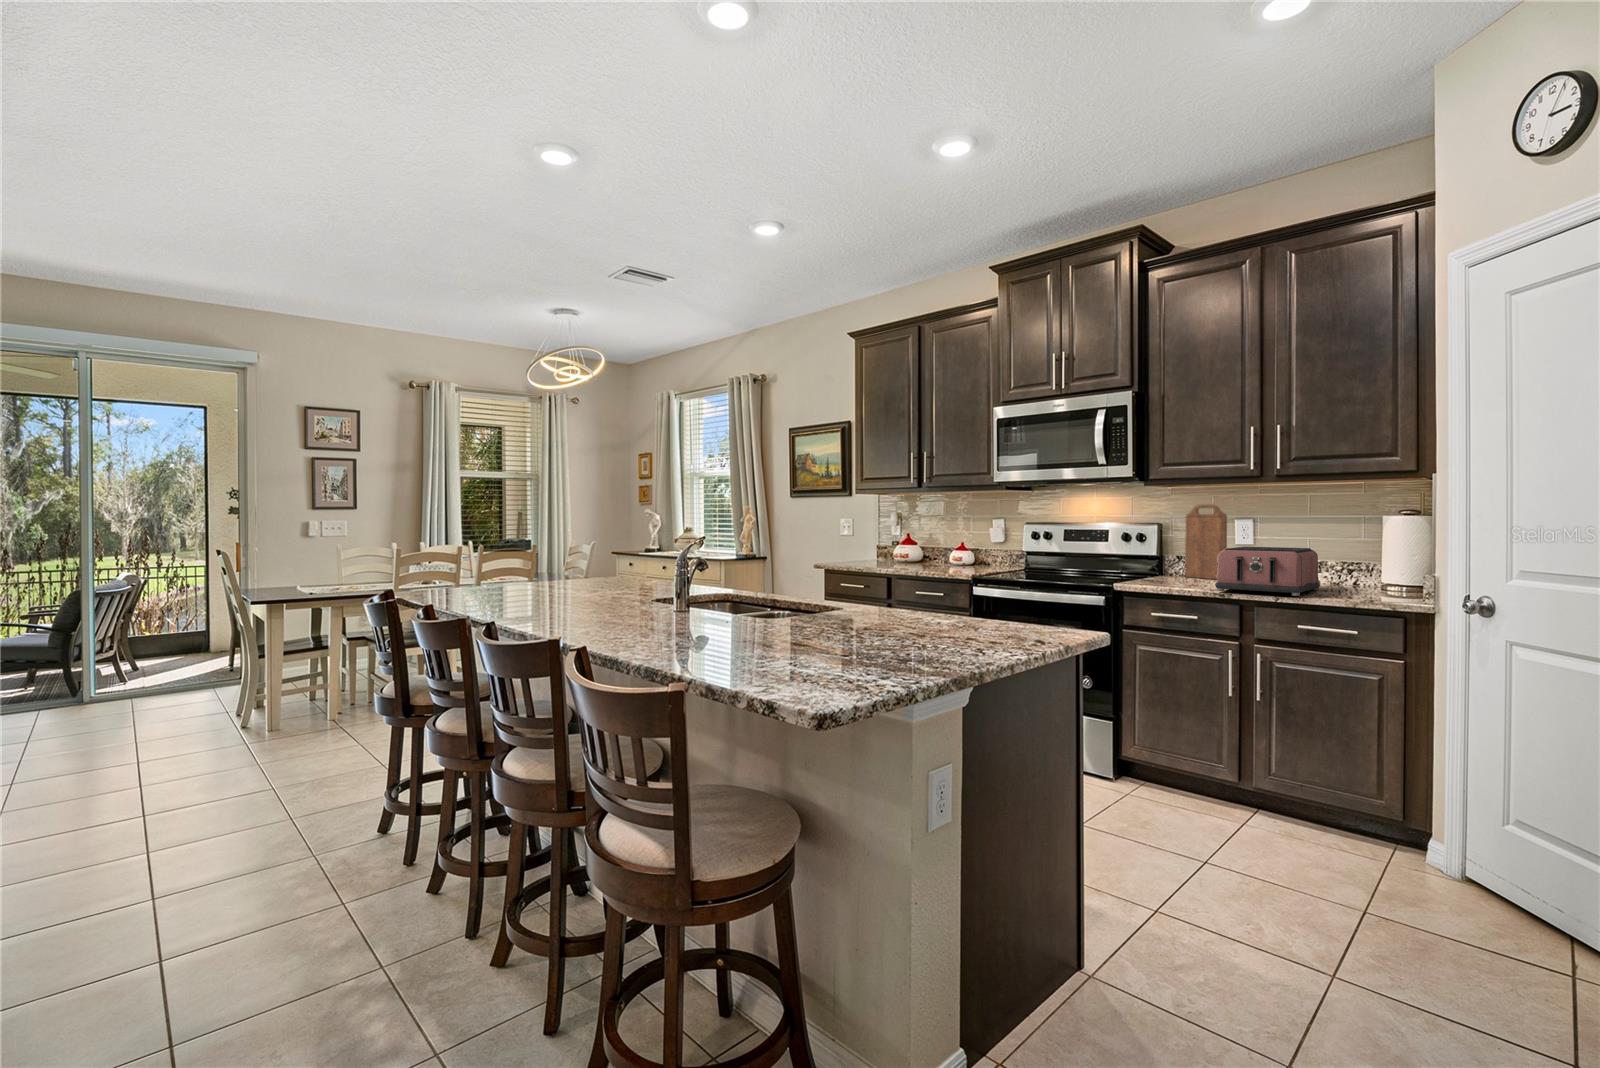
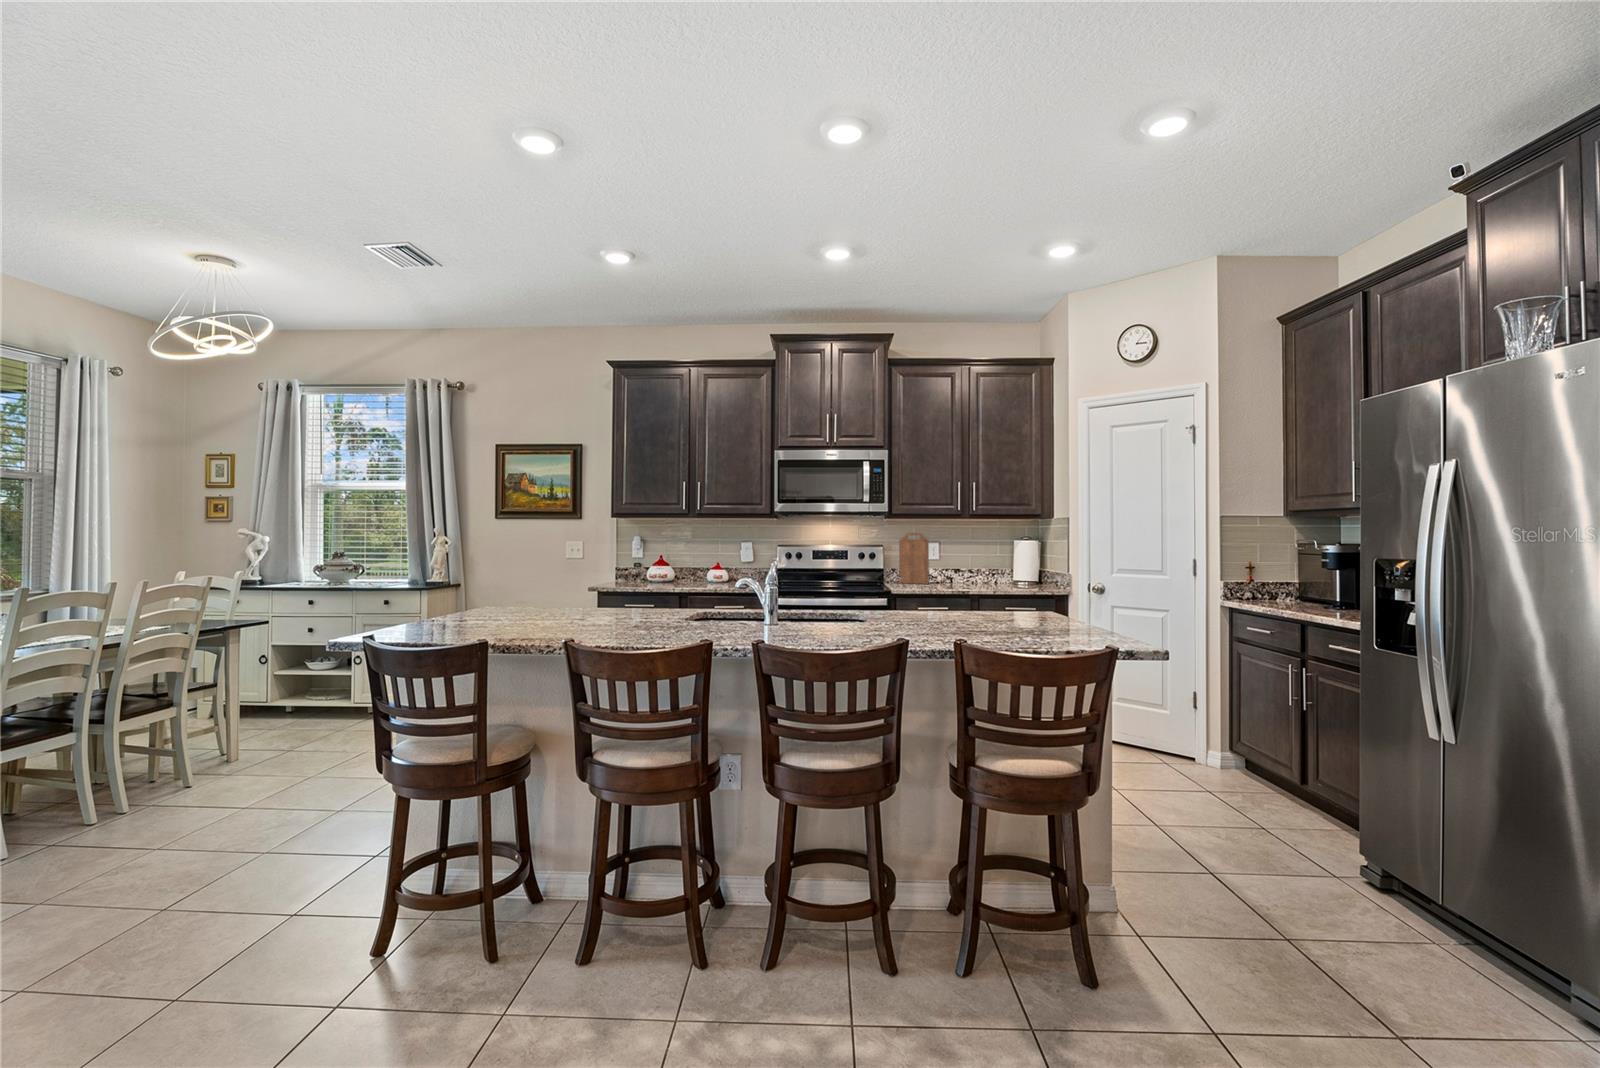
toaster: present [1215,547,1320,596] -> none [943,560,999,589]

